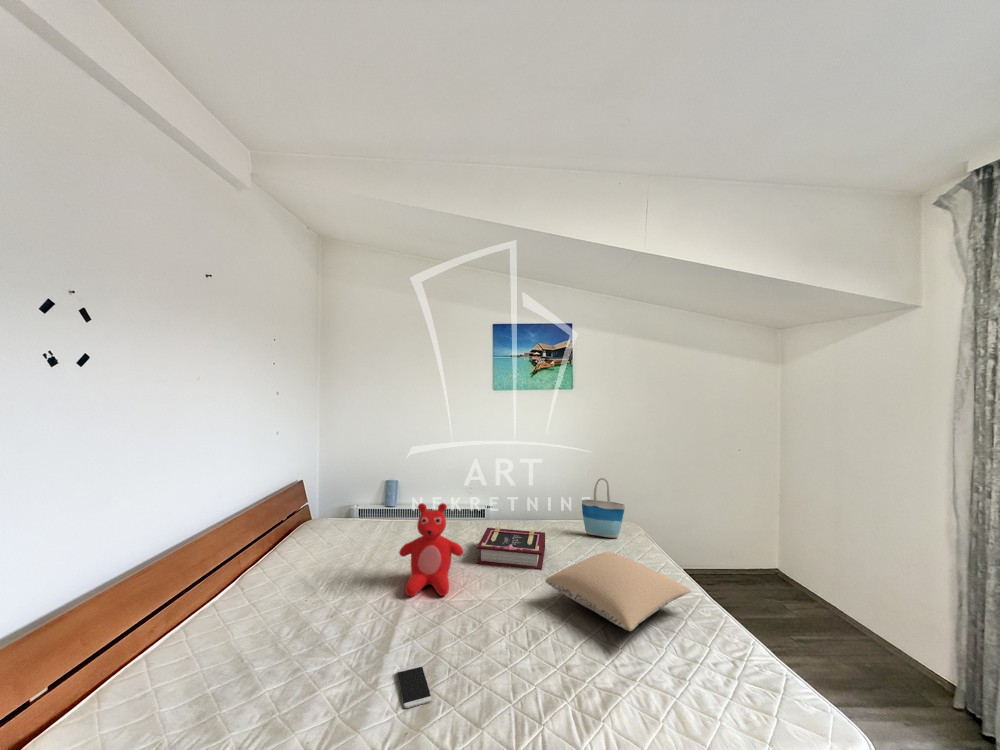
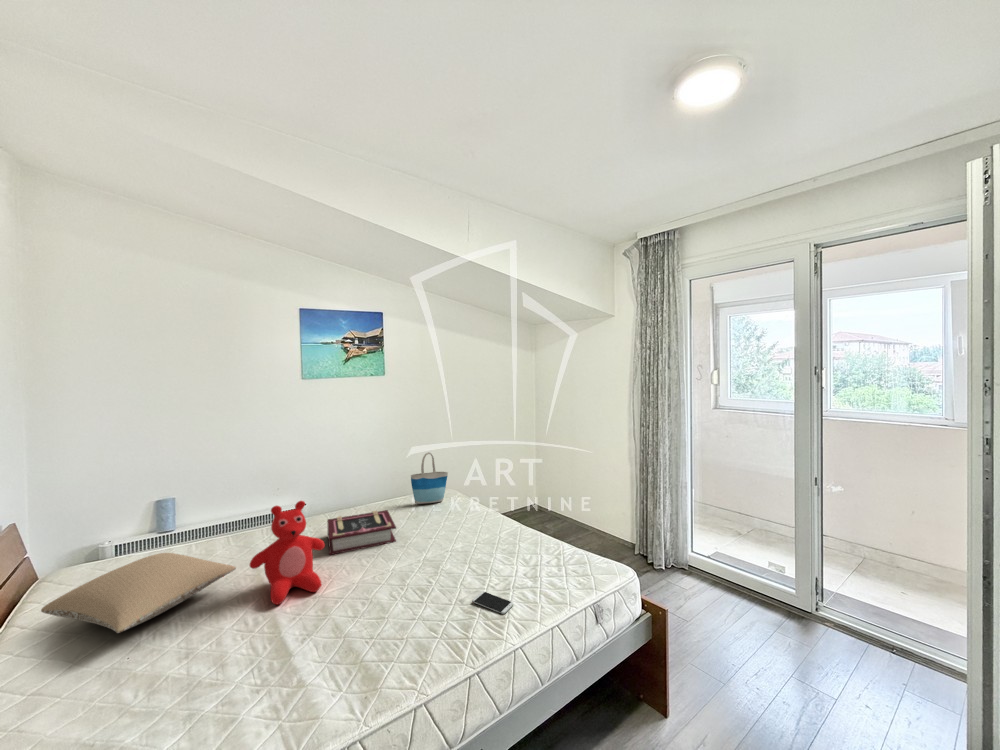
pillow: present [546,552,691,631] -> present [41,553,236,633]
smartphone: present [397,665,431,708] -> present [472,591,514,614]

